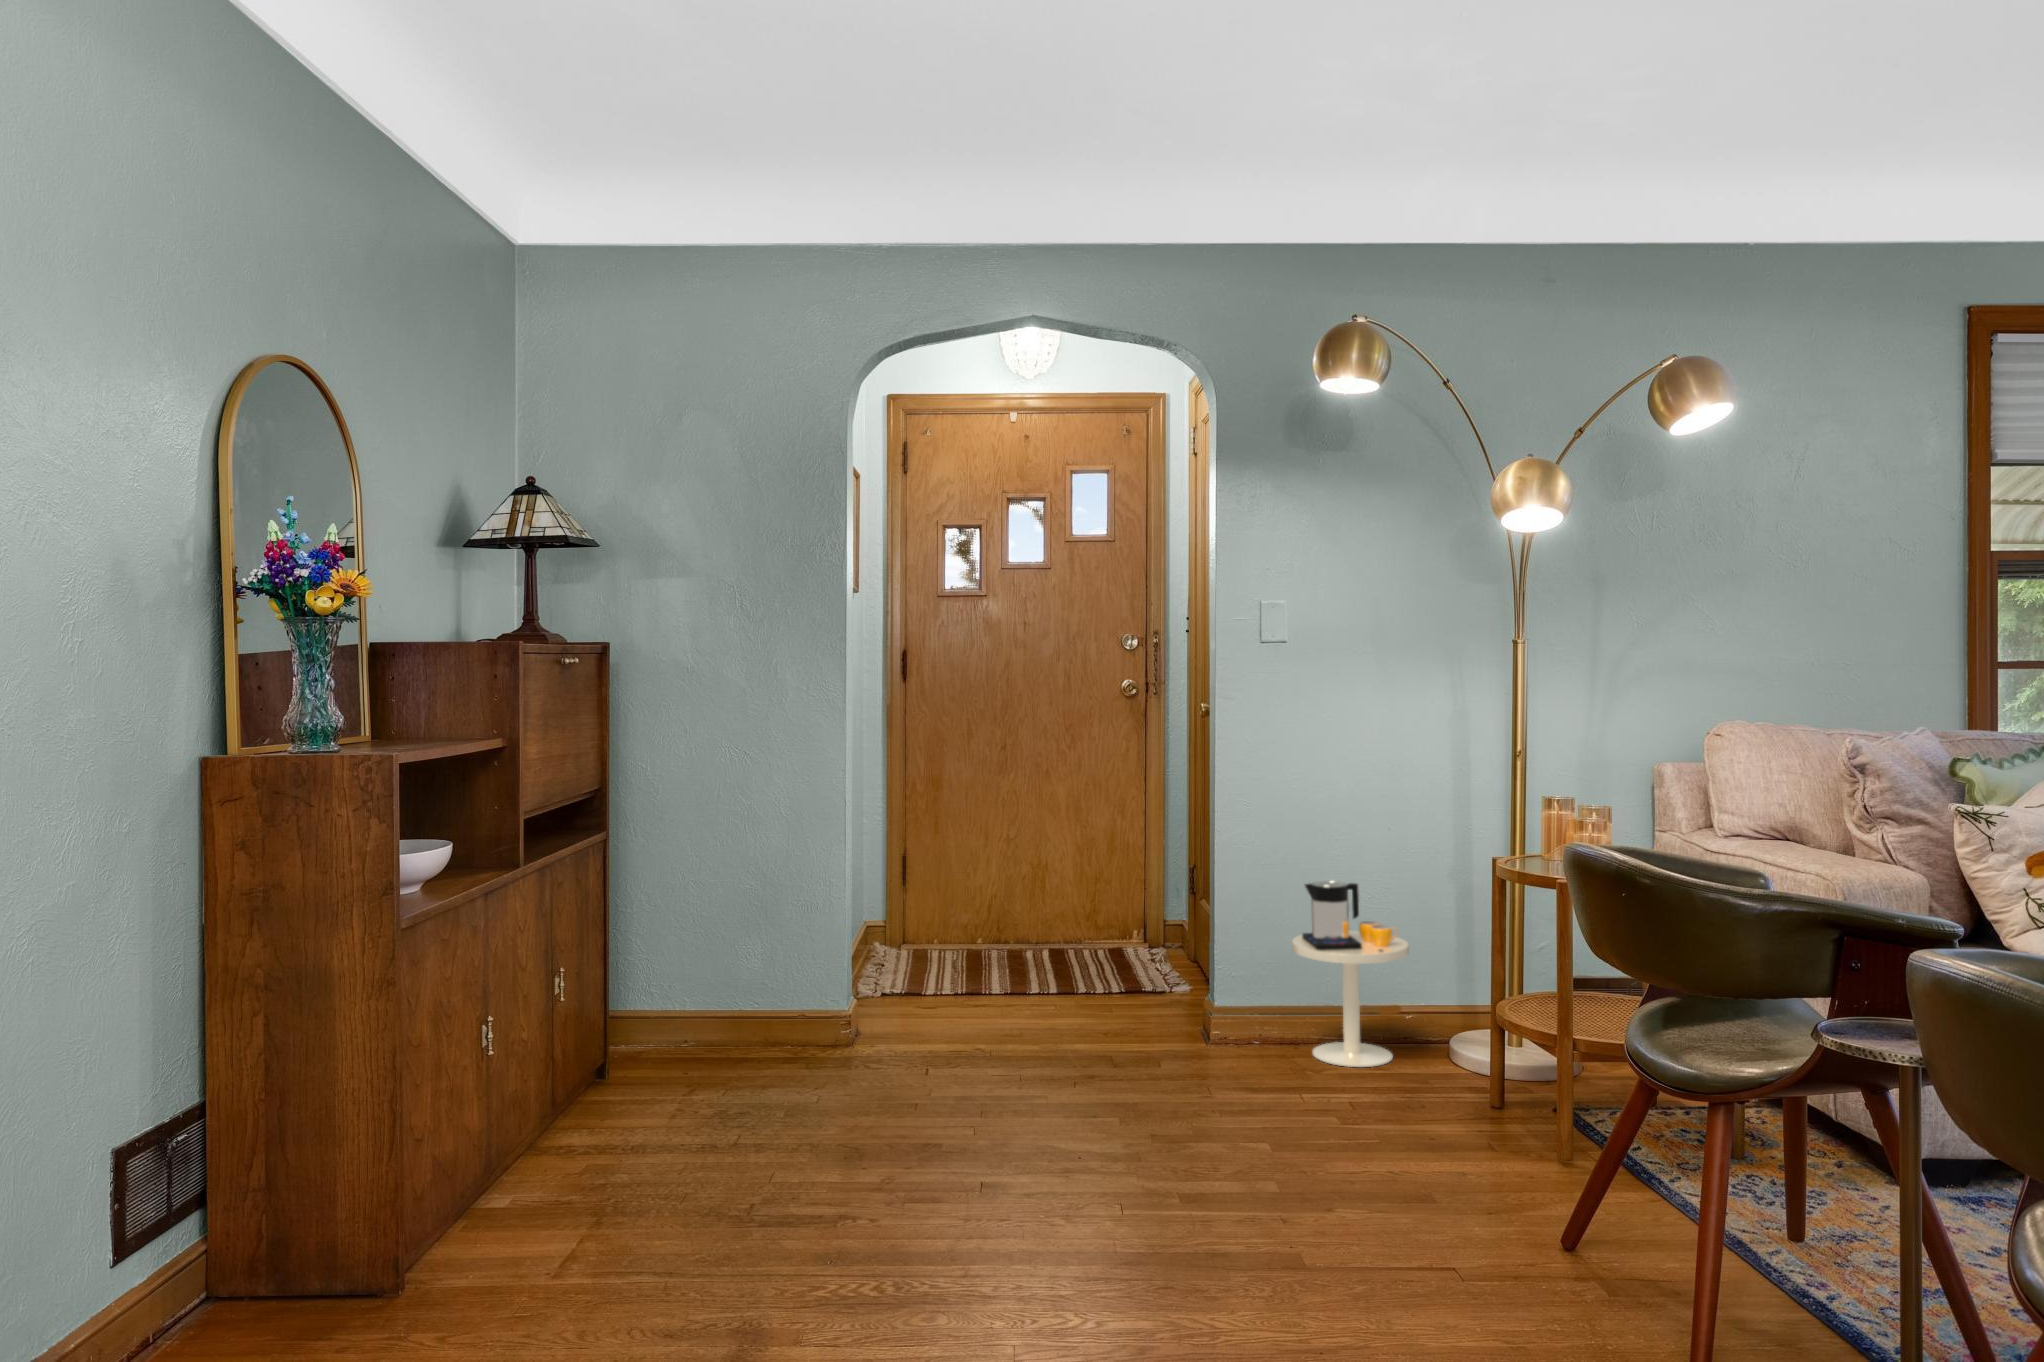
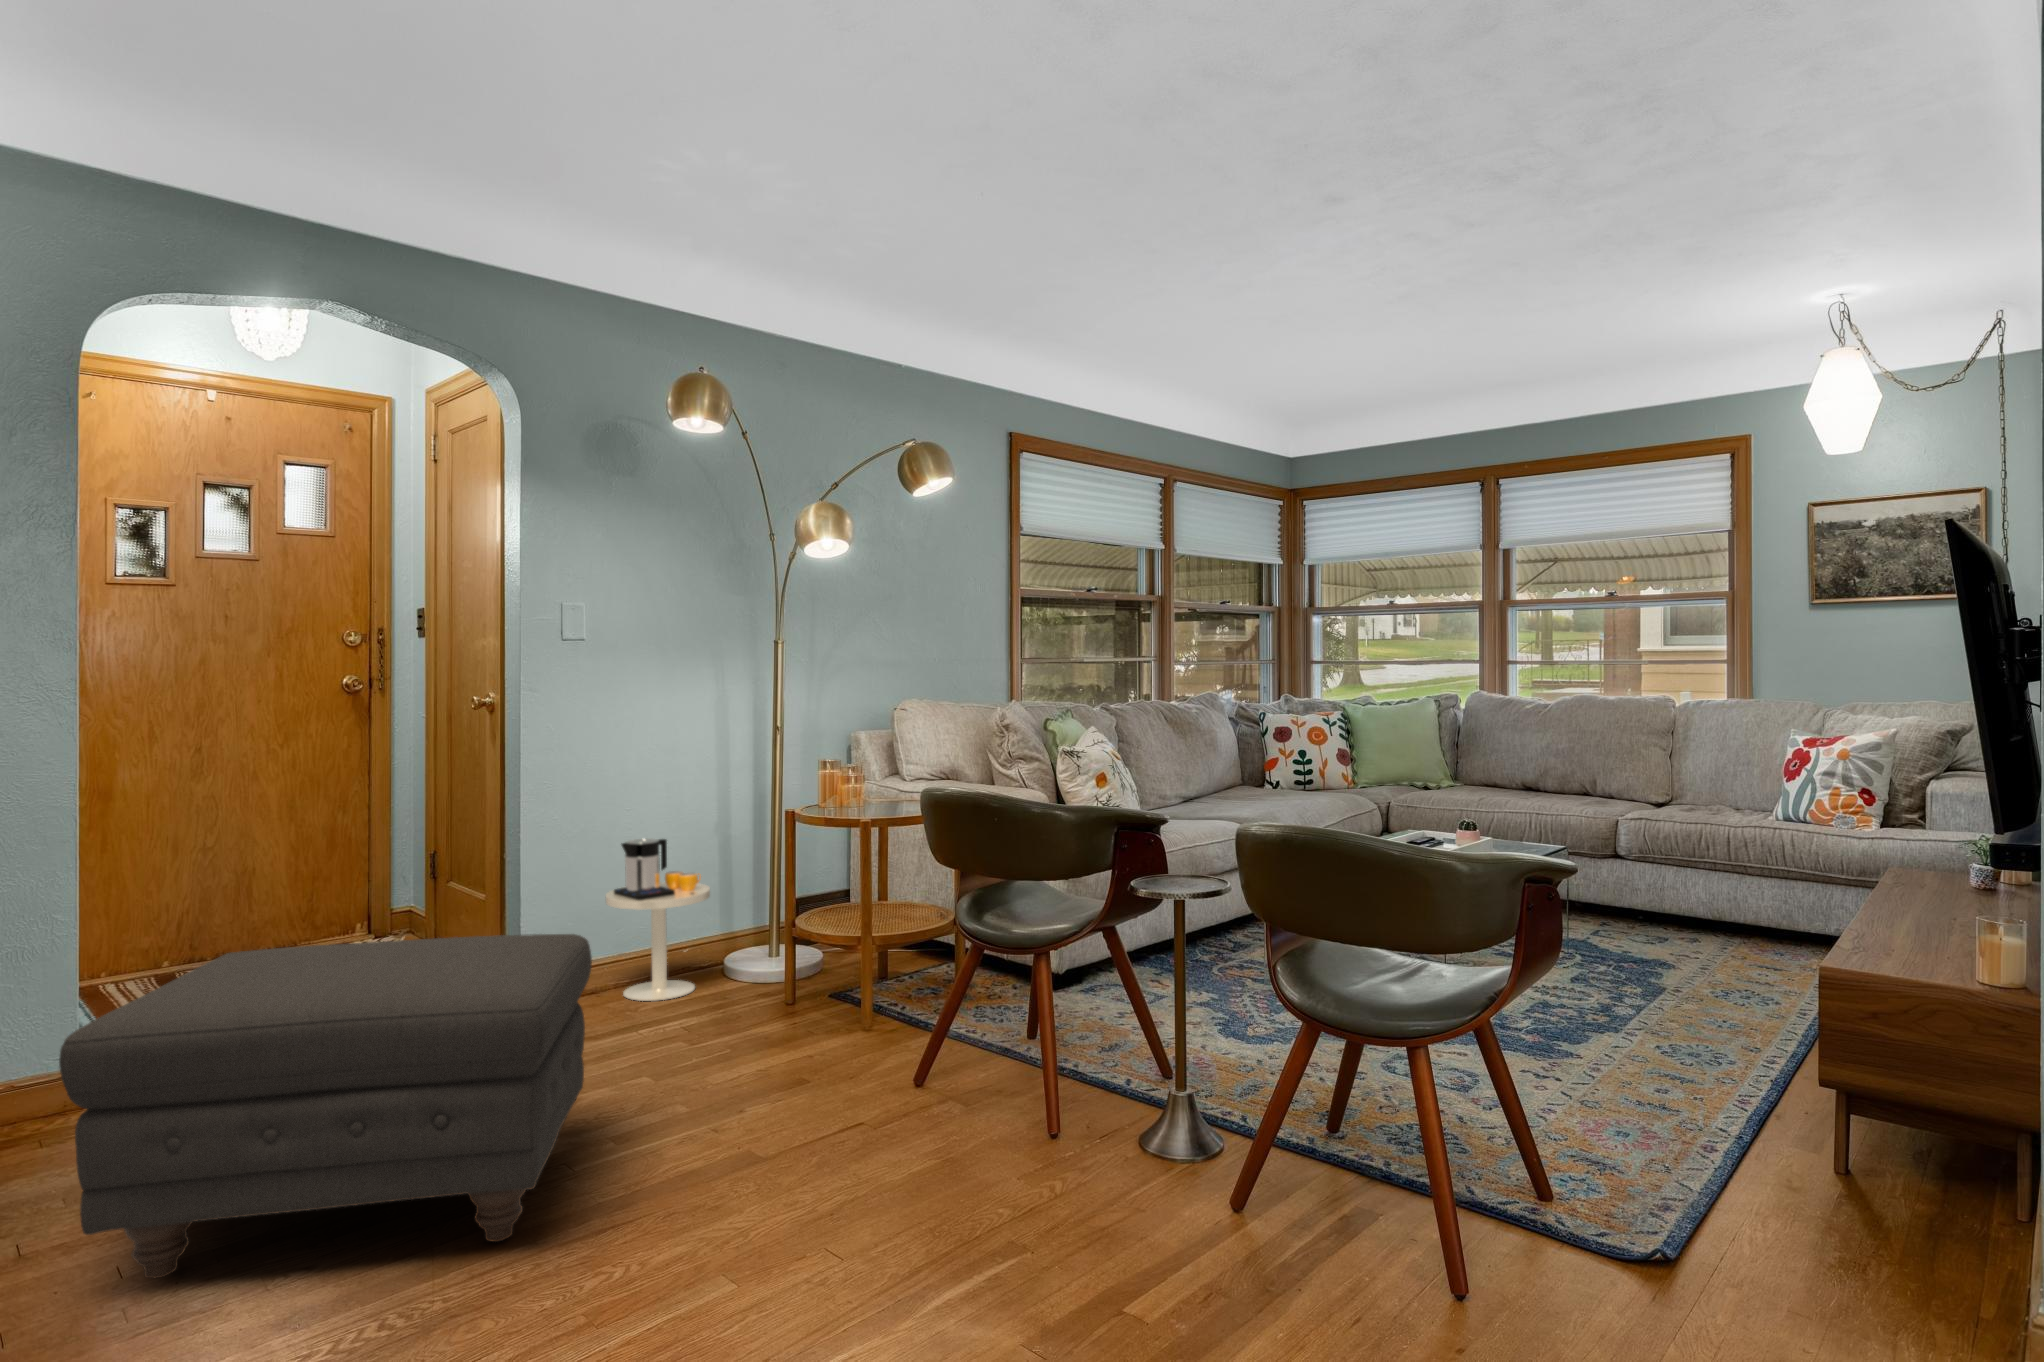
ottoman: none [719,951,1161,1285] -> present [59,934,592,1278]

